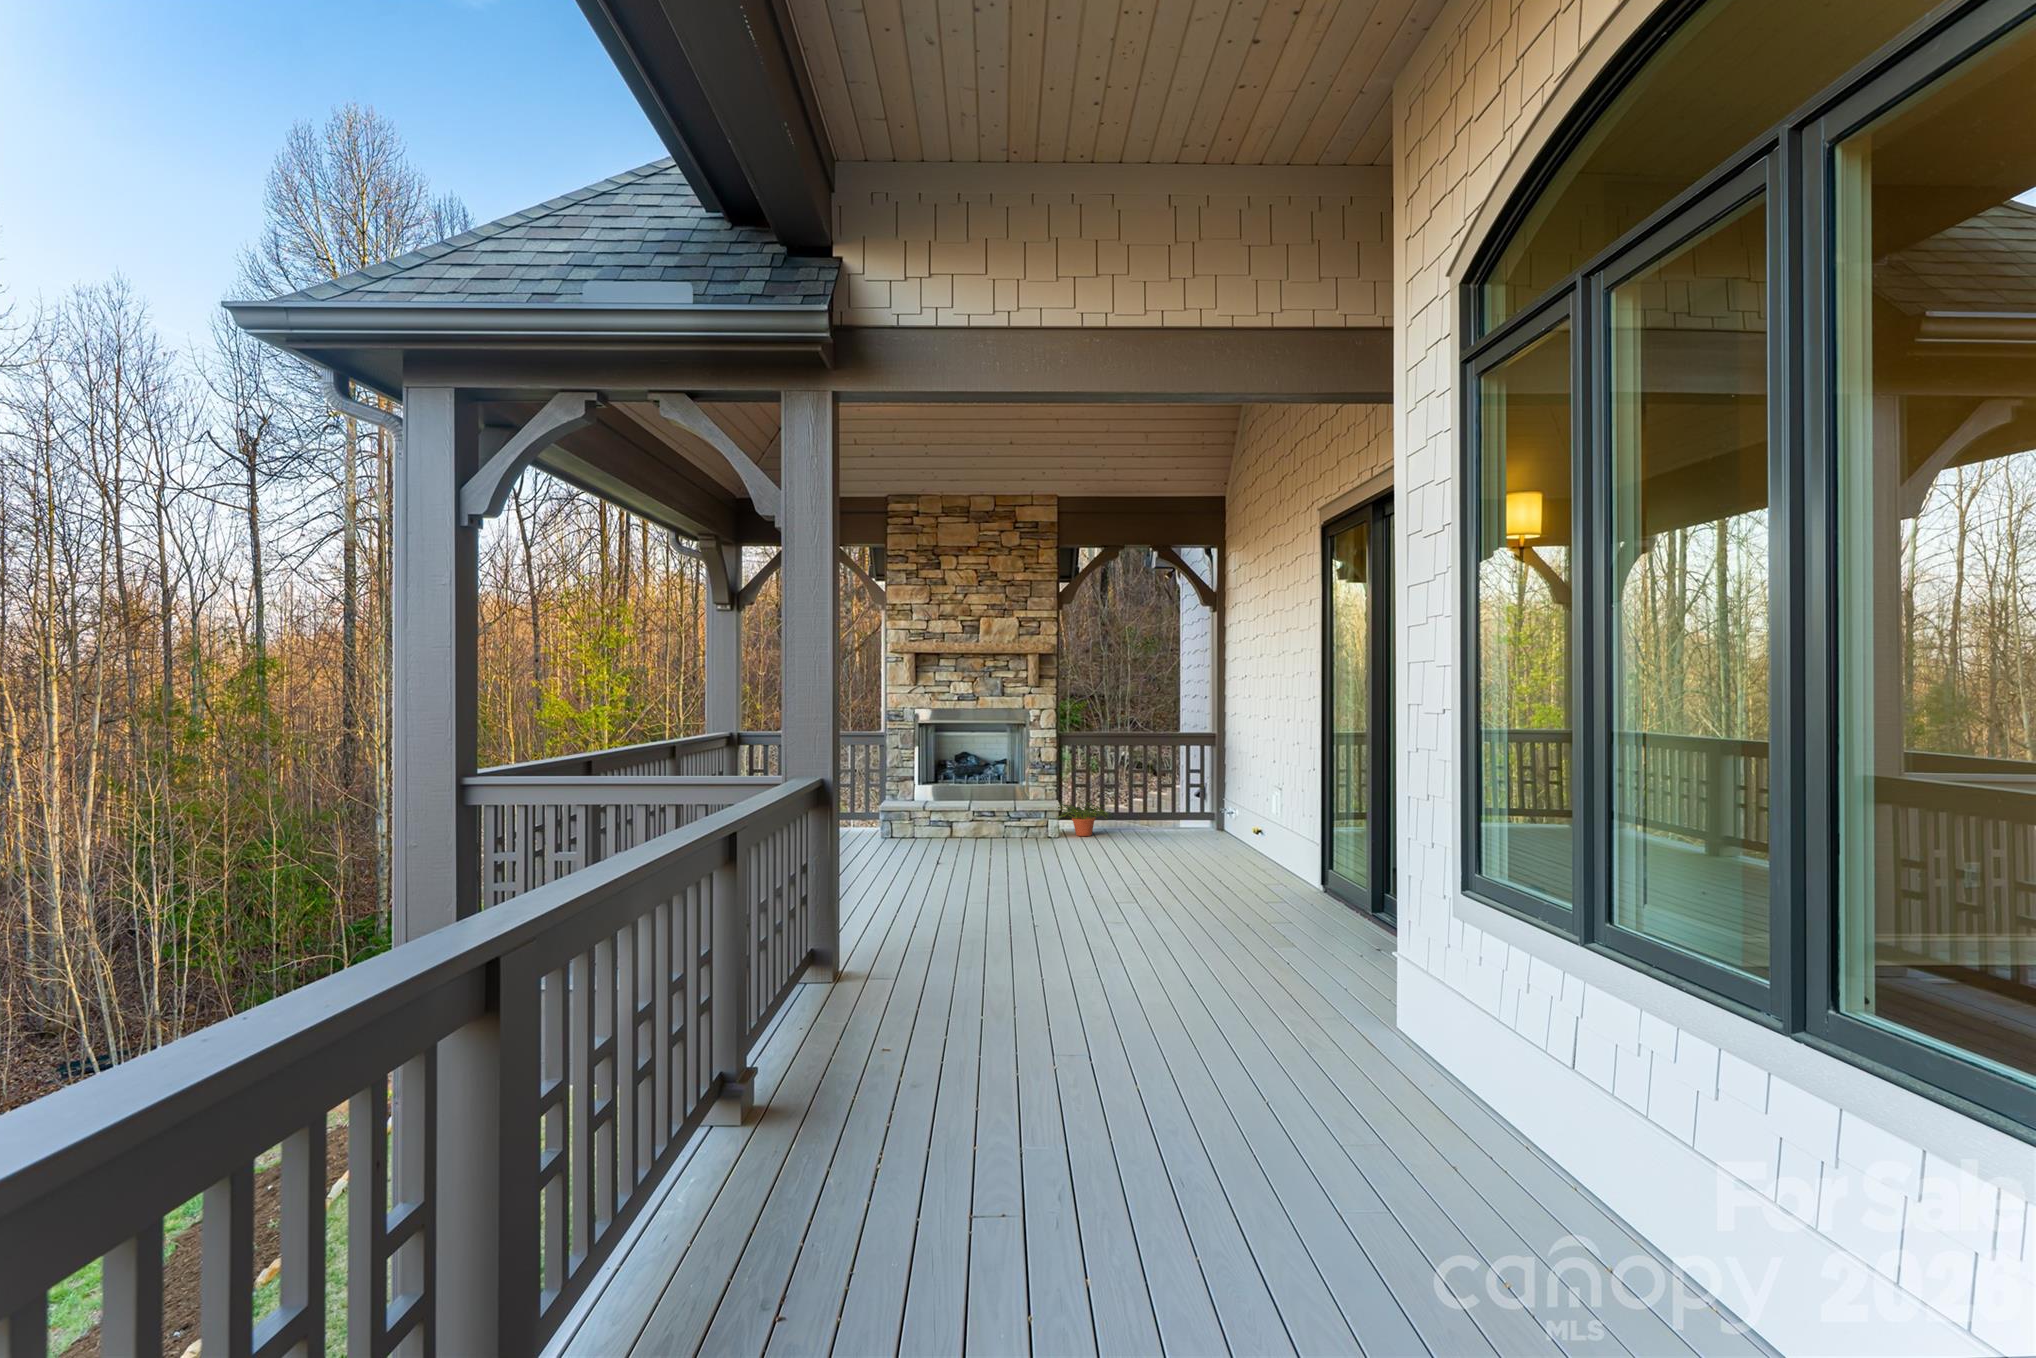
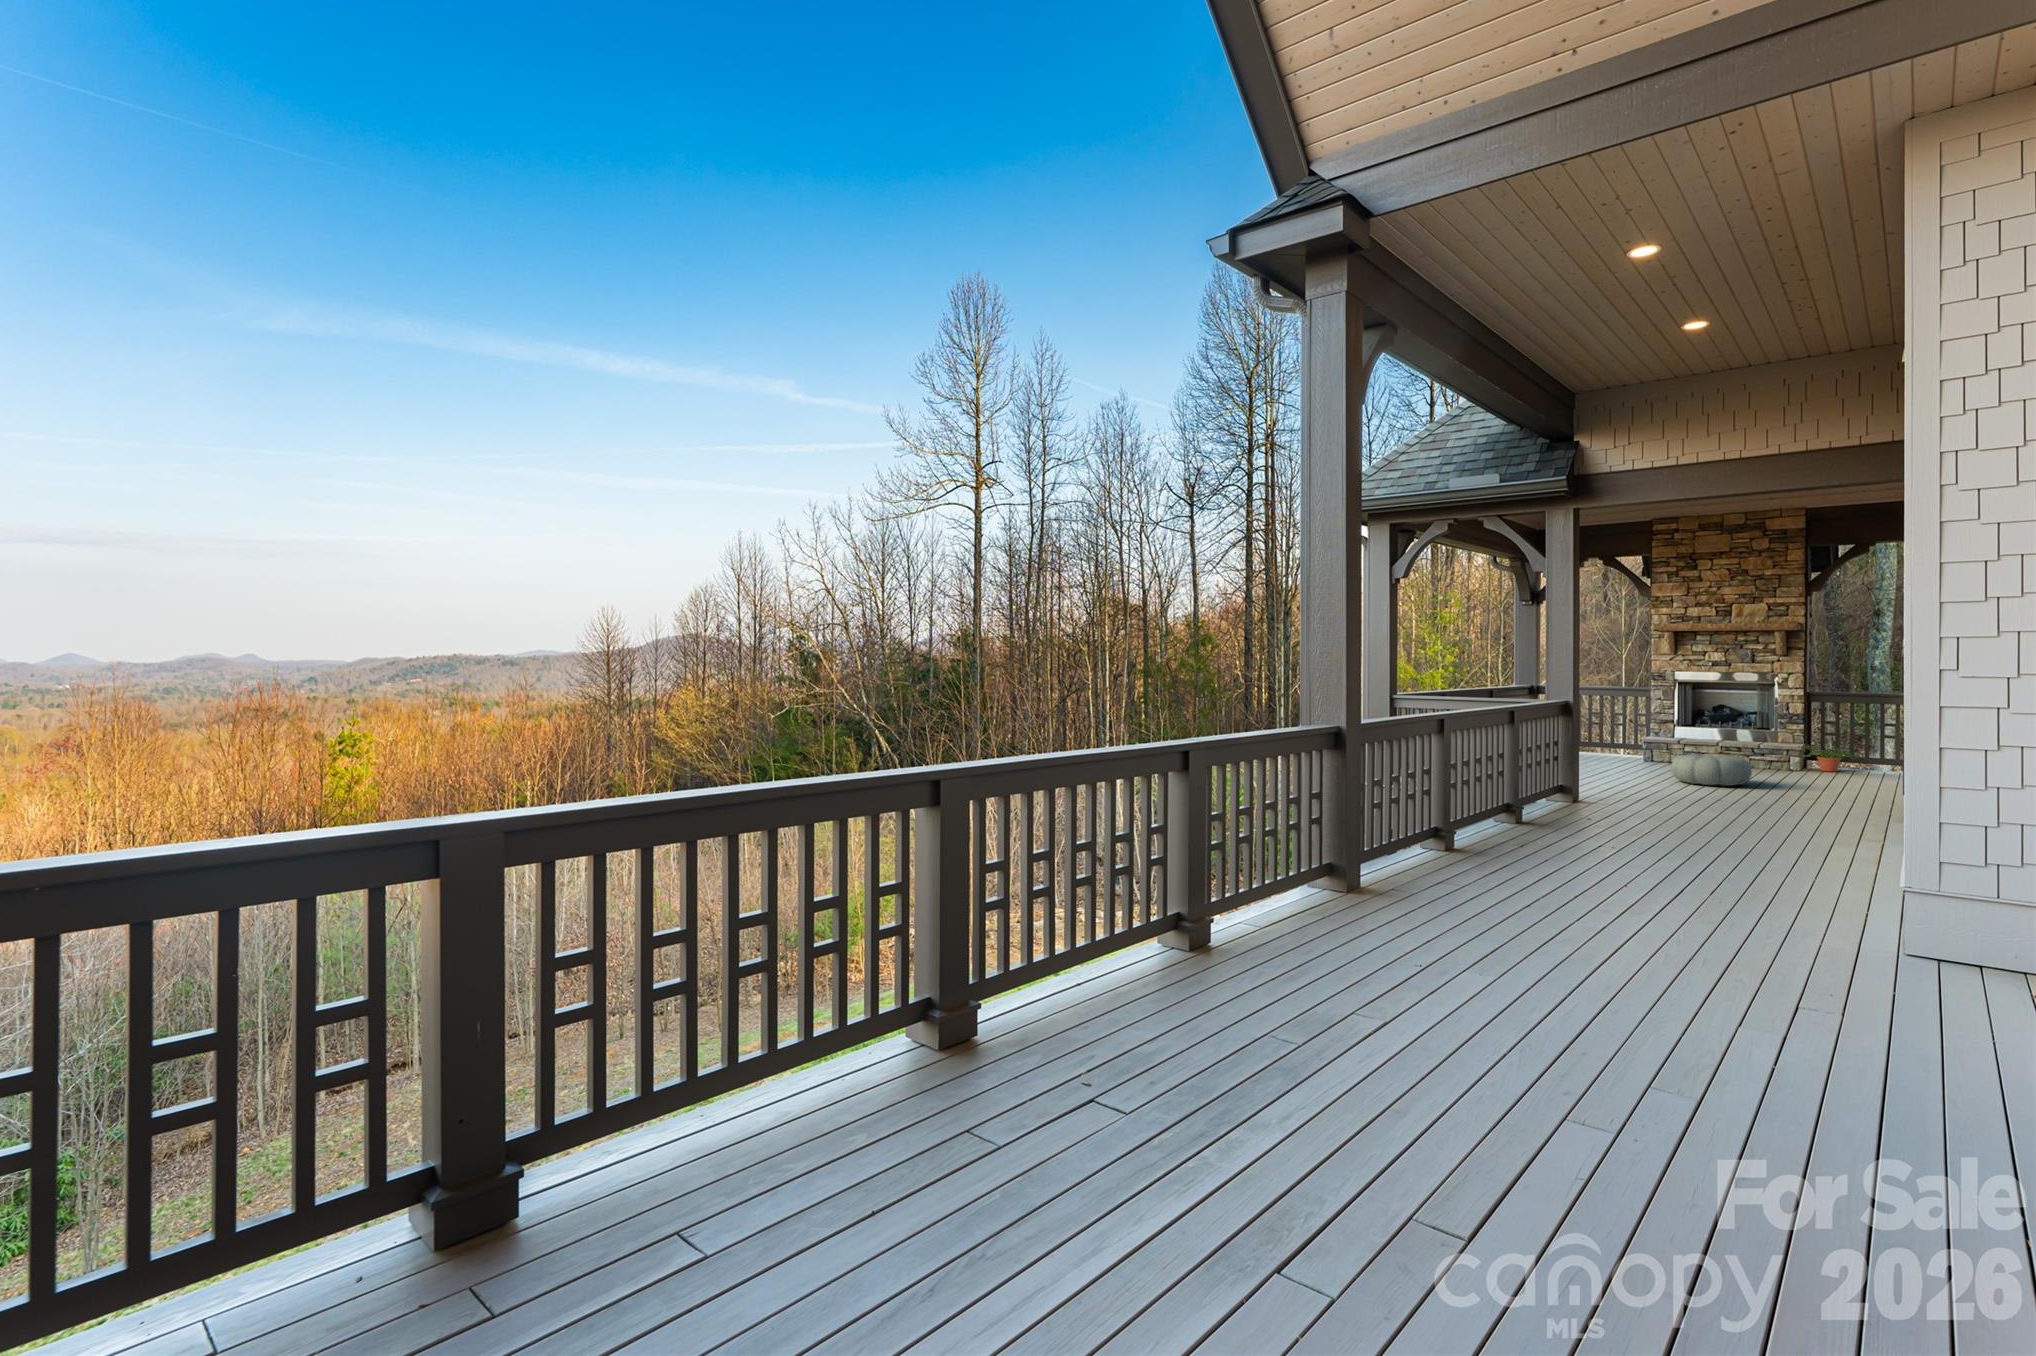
pouf: none [946,834,1047,888] -> present [1671,754,1752,786]

